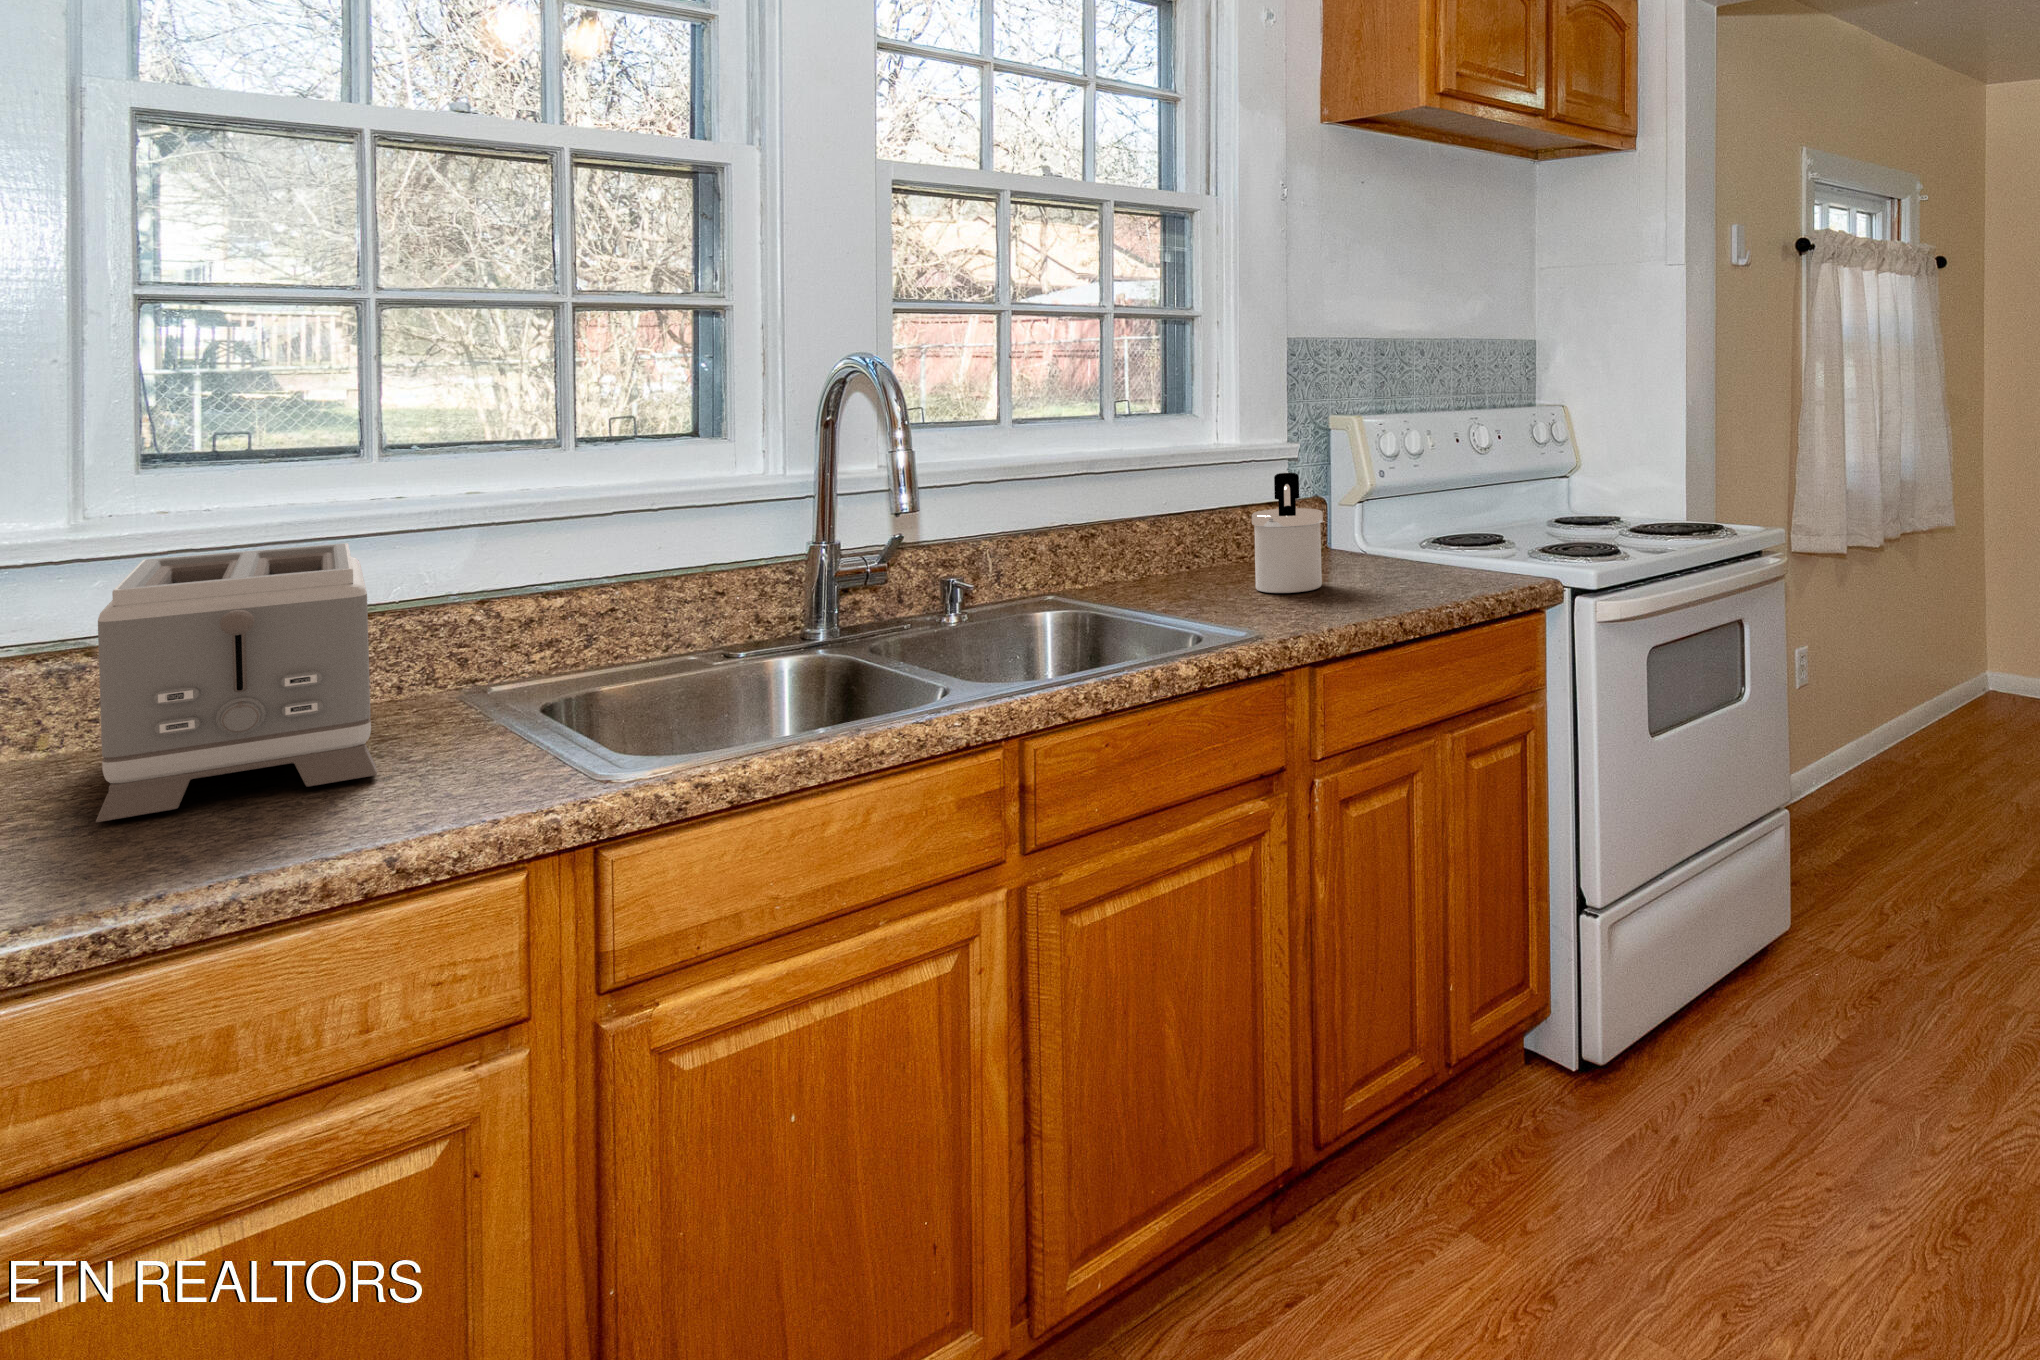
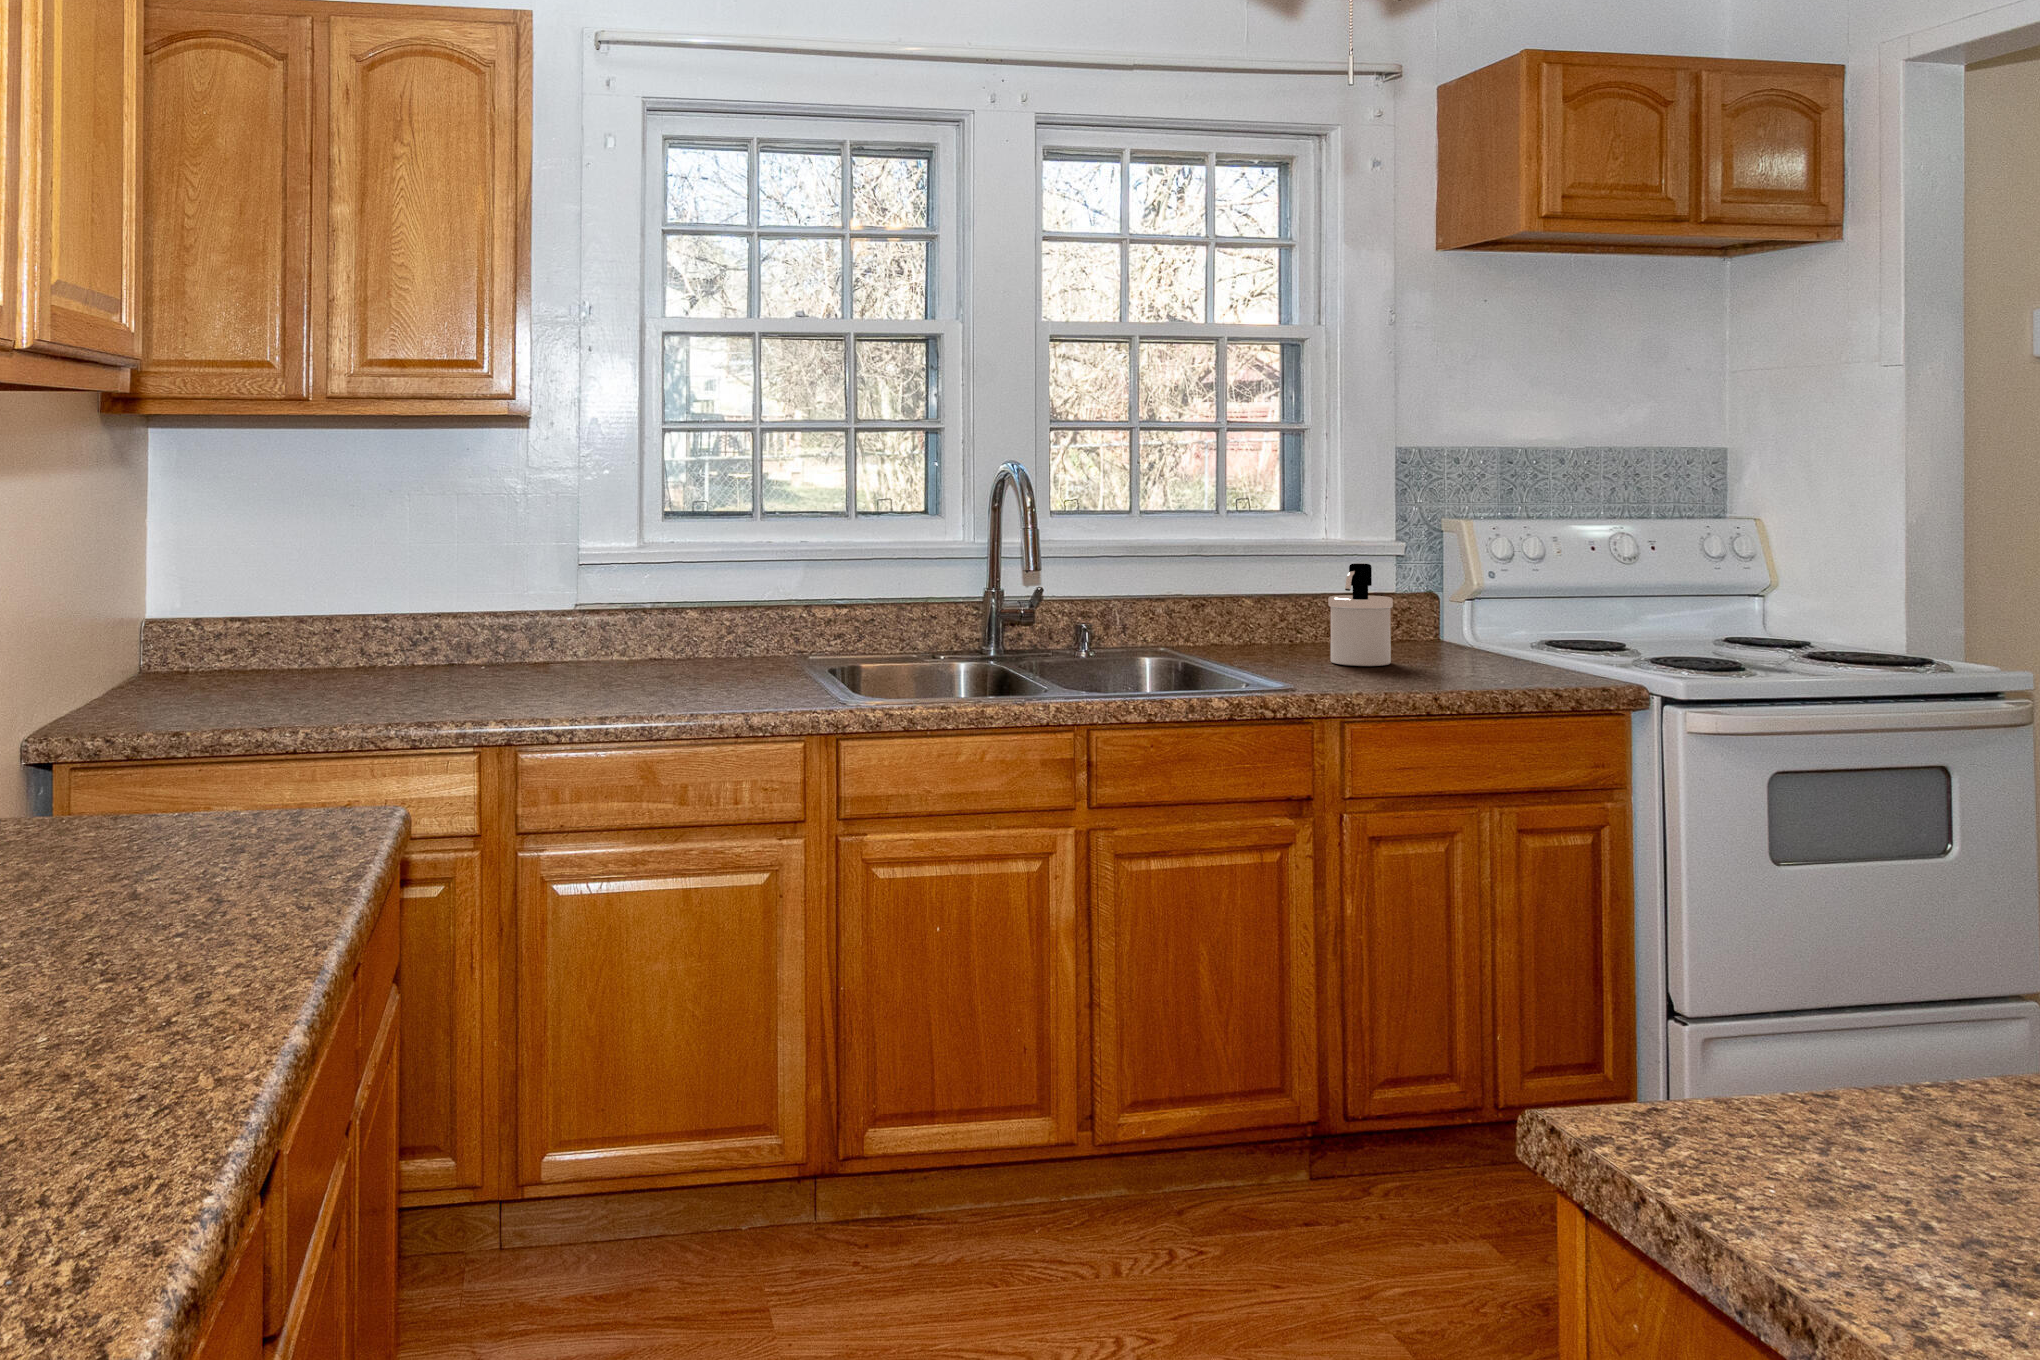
toaster: present [96,543,377,822] -> none [640,565,750,688]

